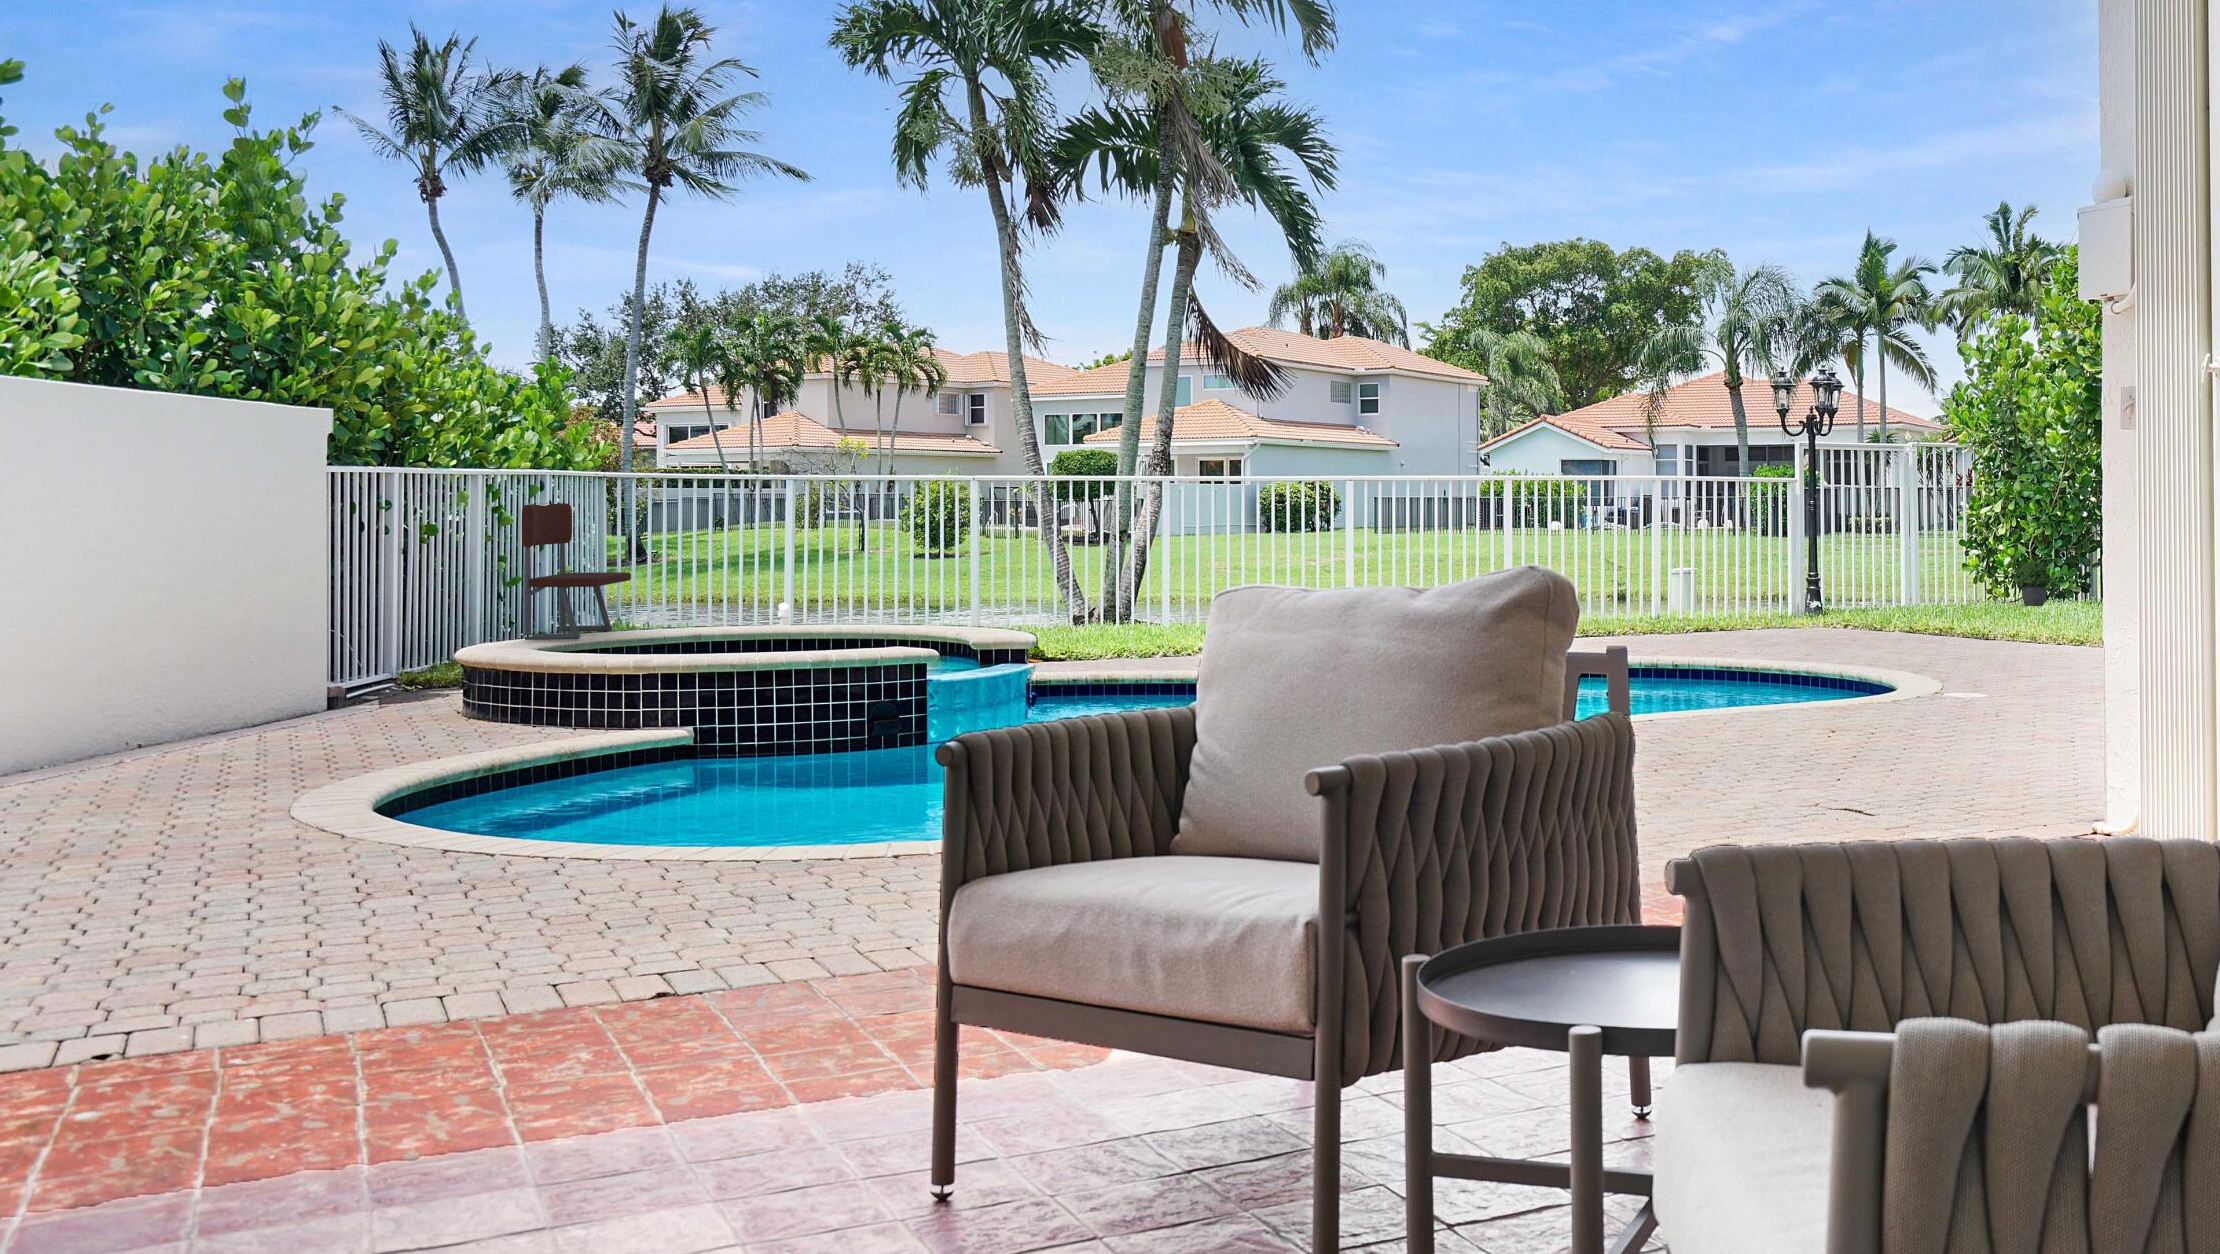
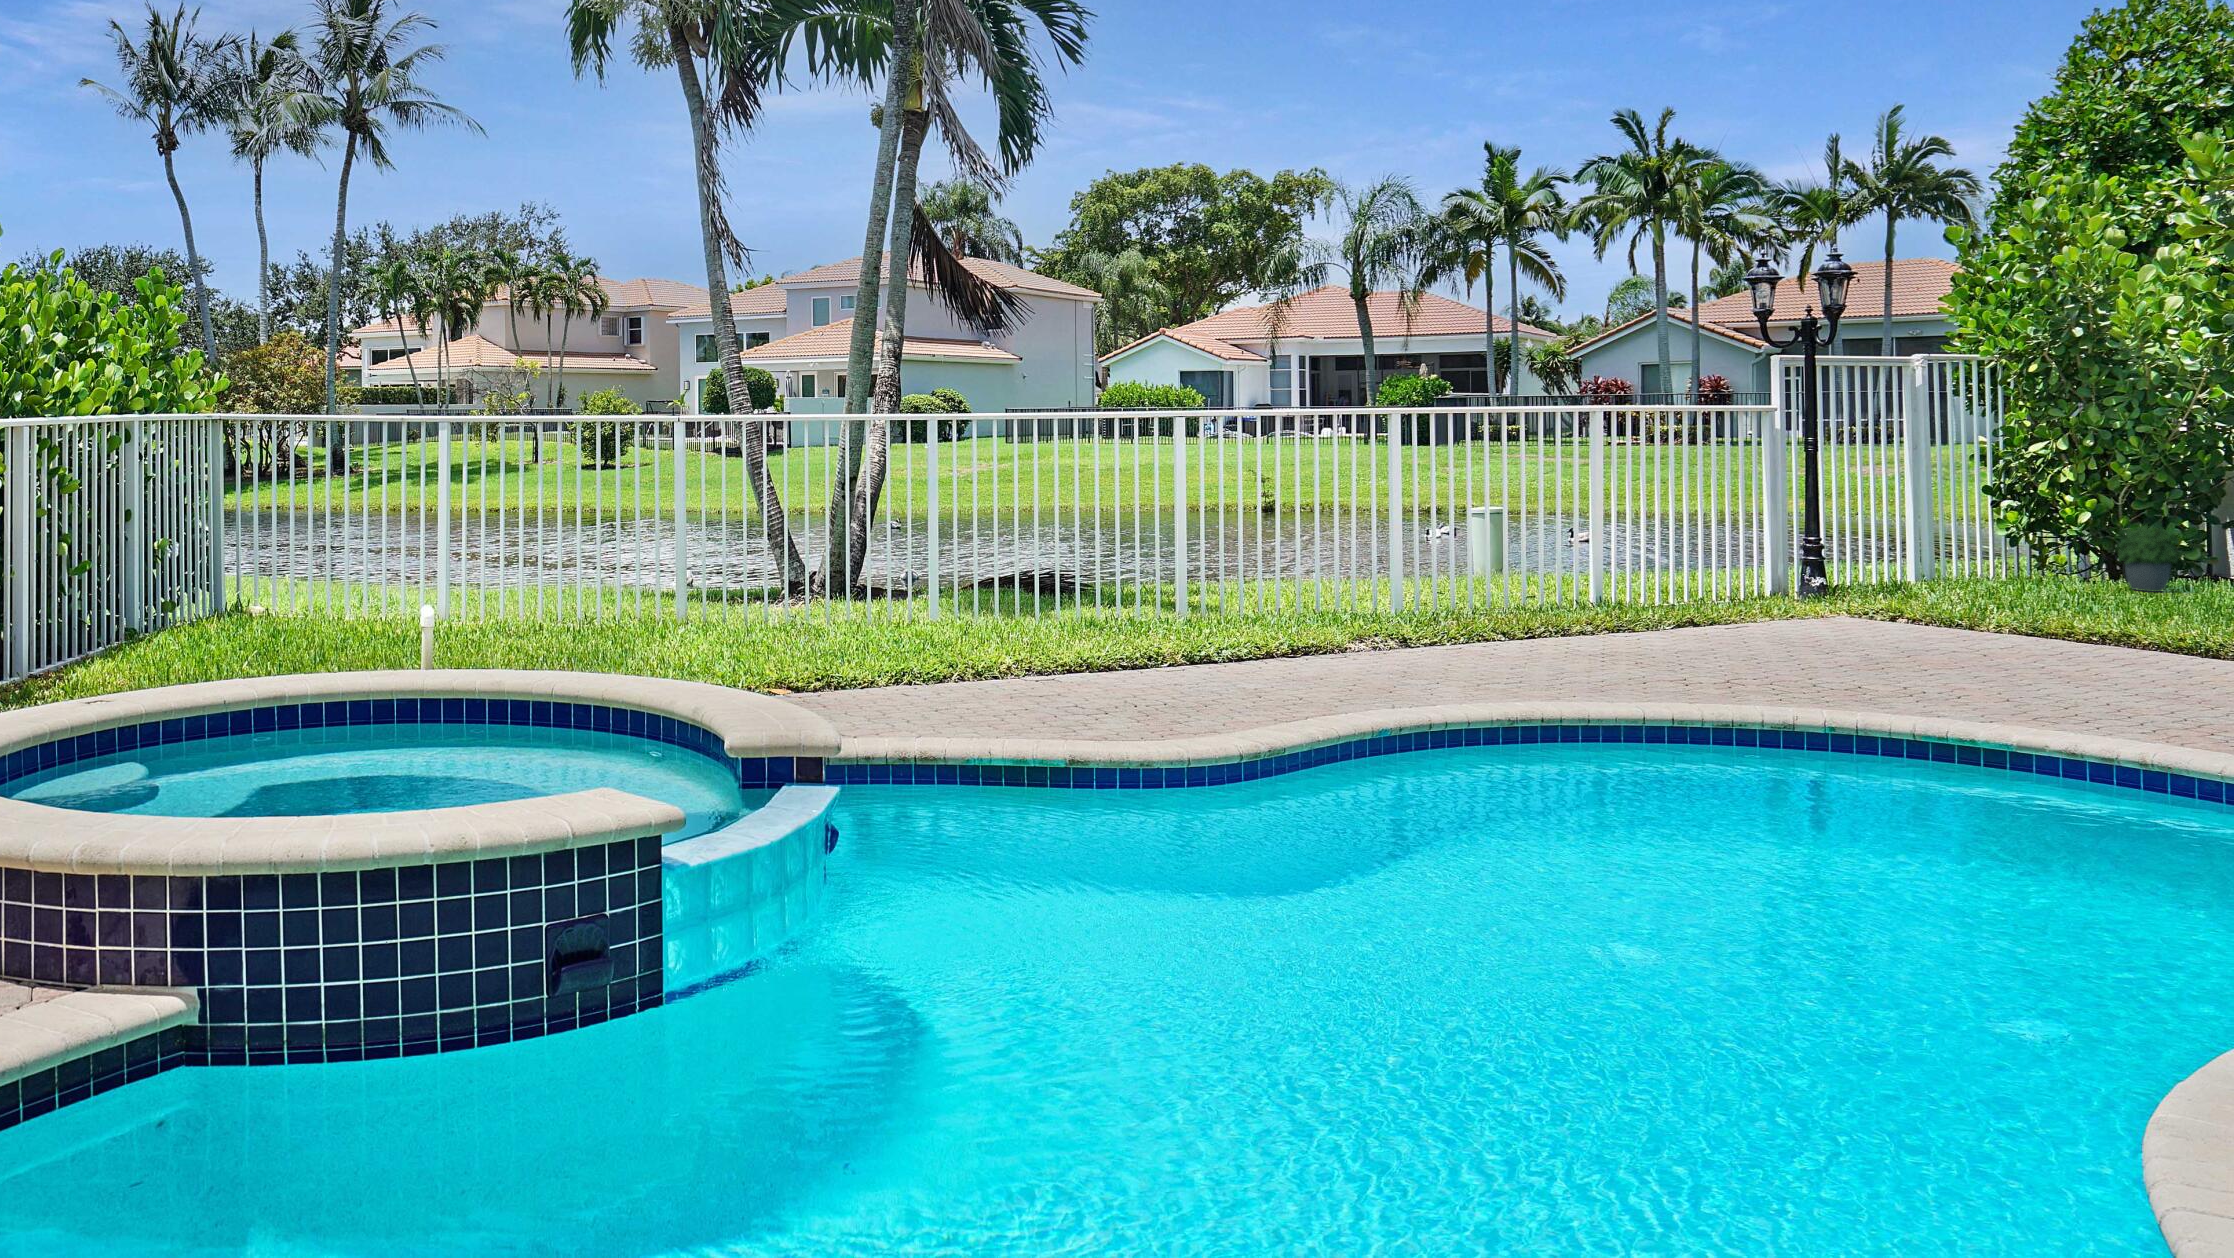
bench: present [522,503,631,640] -> none [82,465,237,658]

